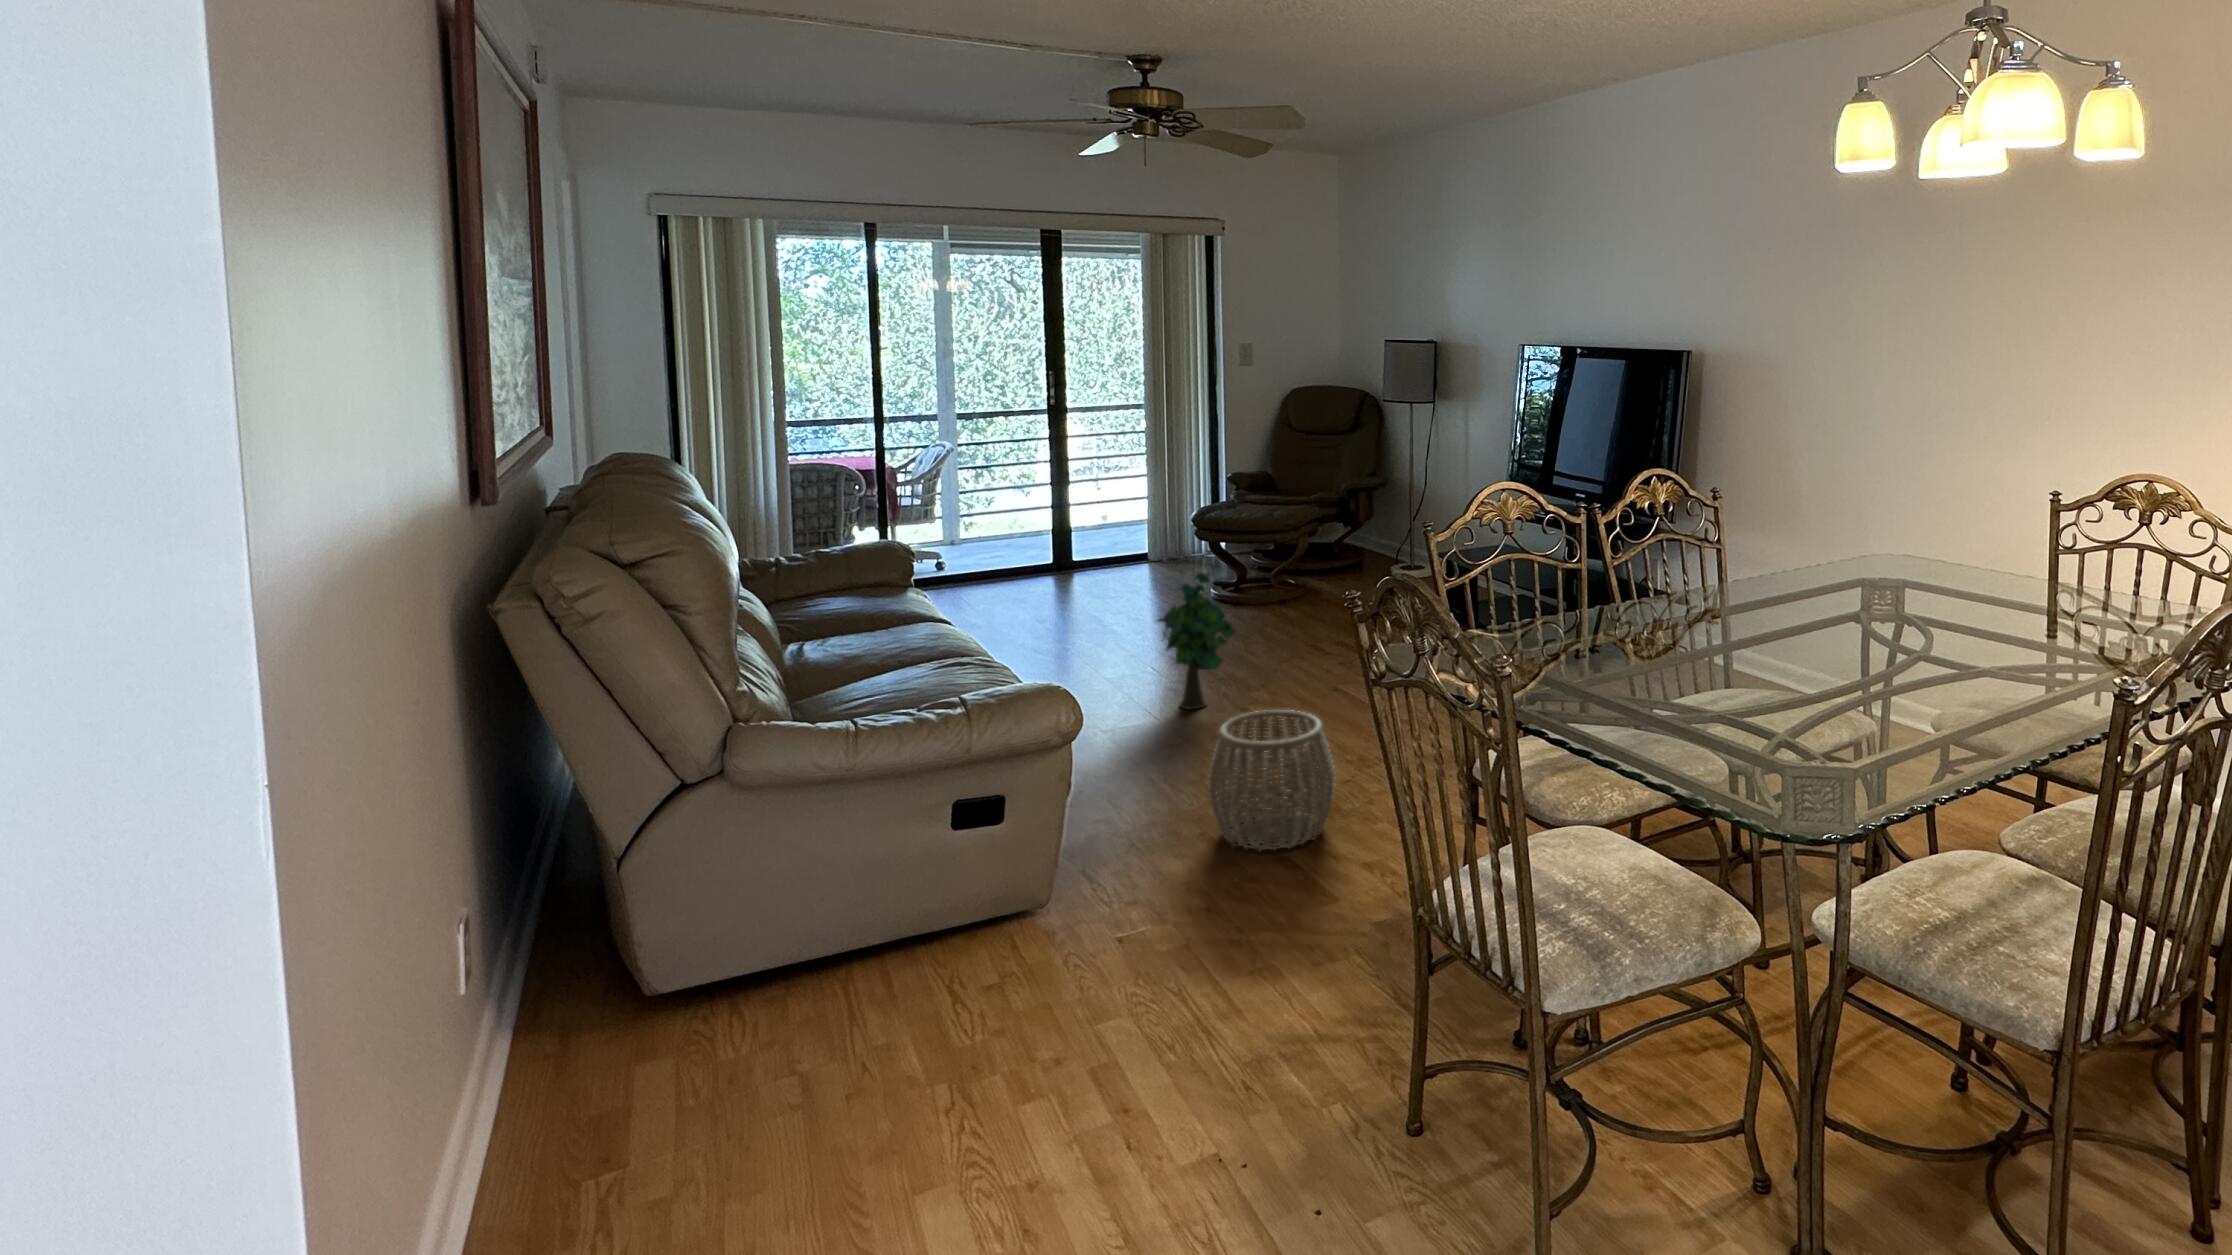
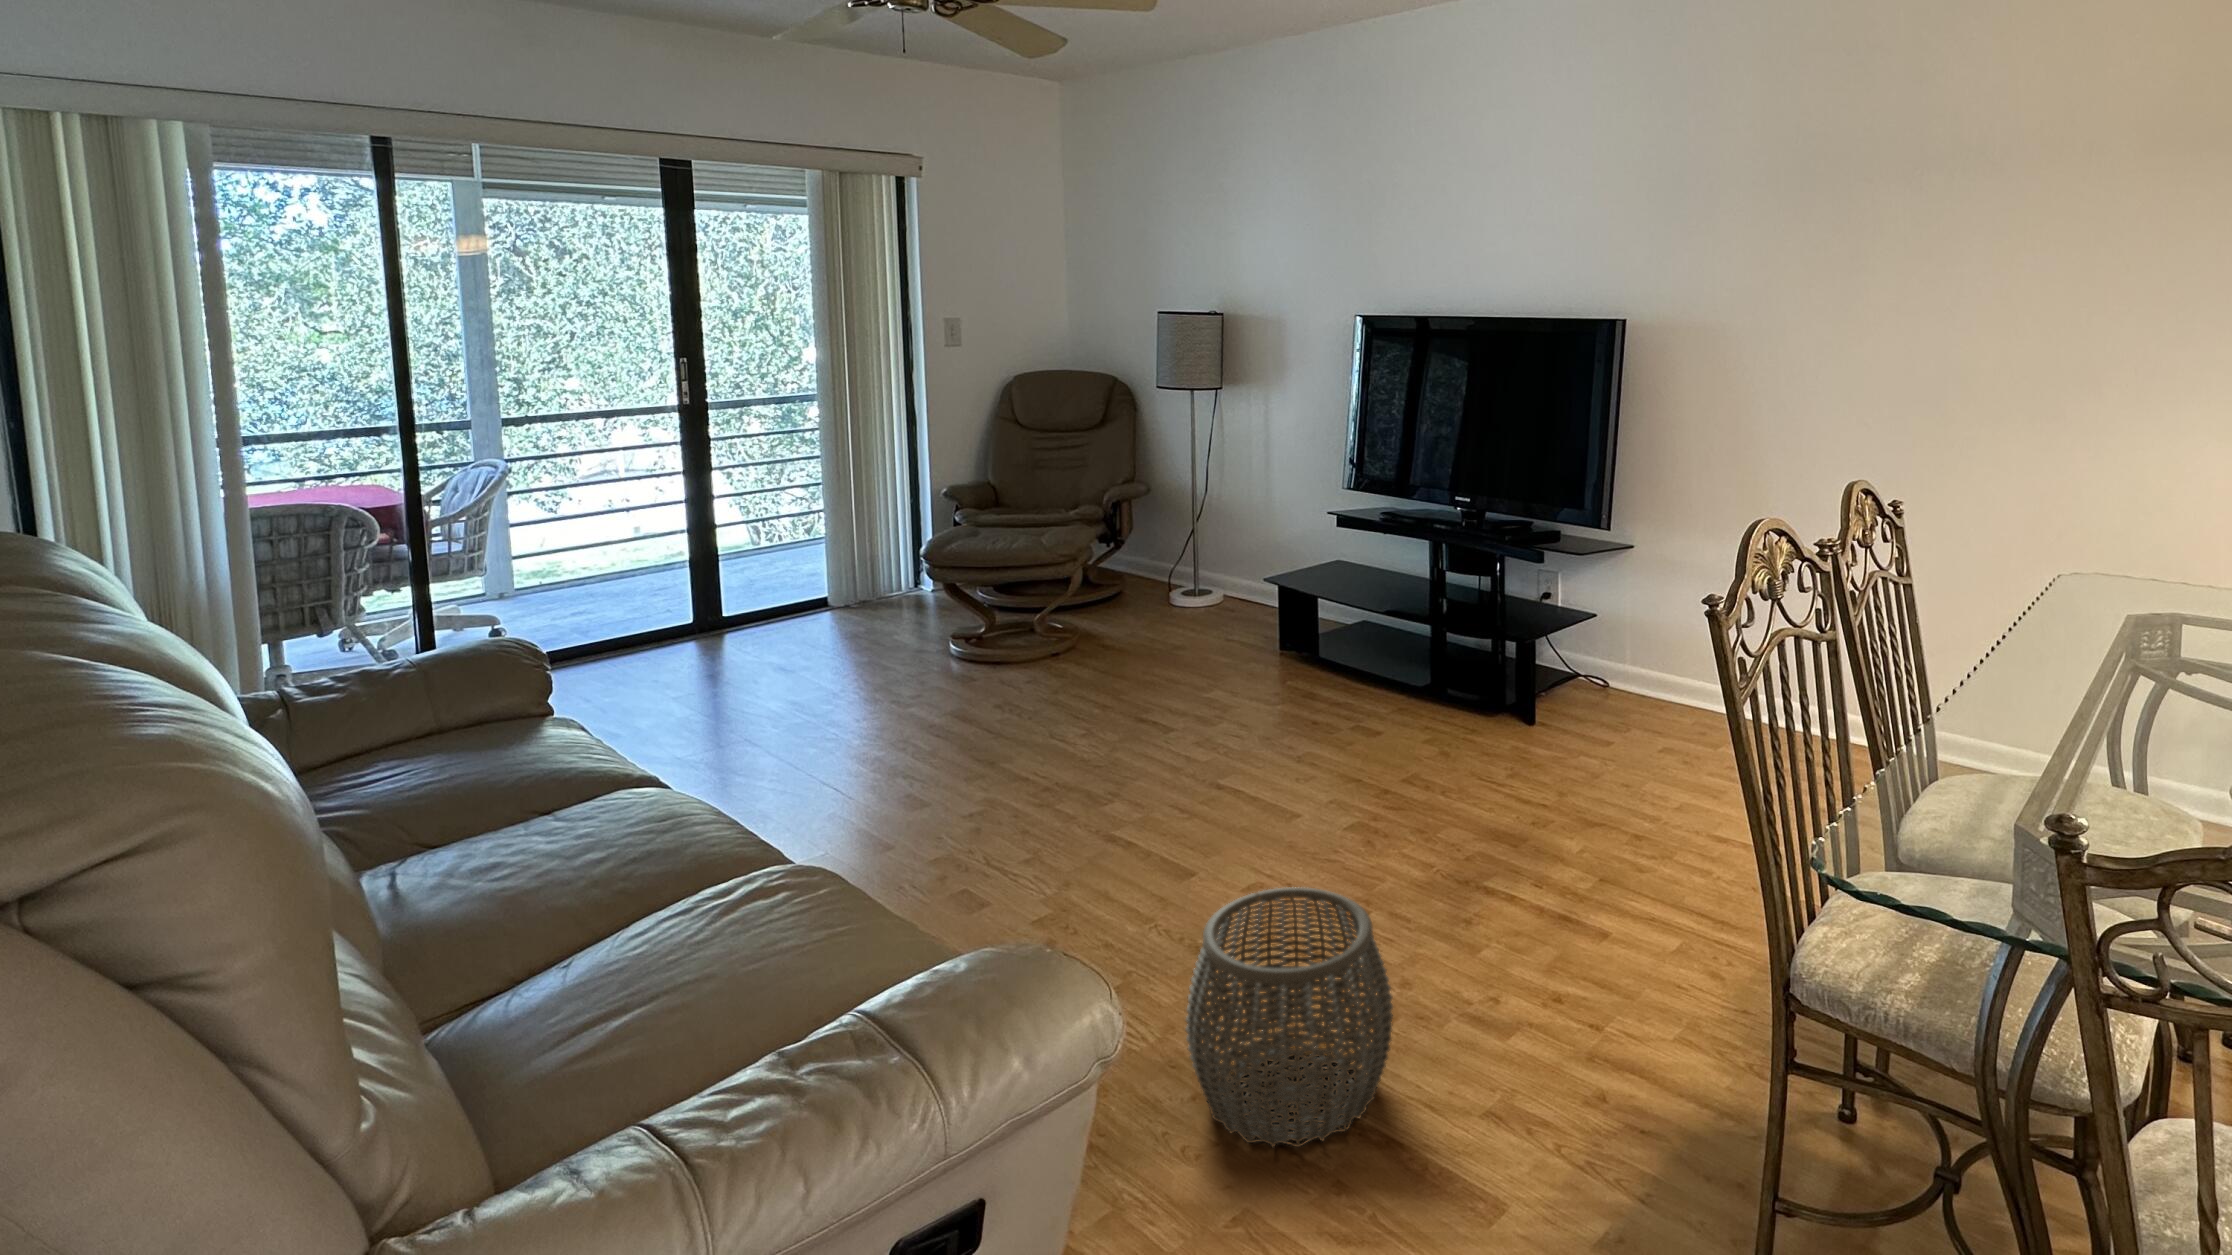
decorative plant: present [1157,573,1235,709] -> none [954,651,1082,857]

